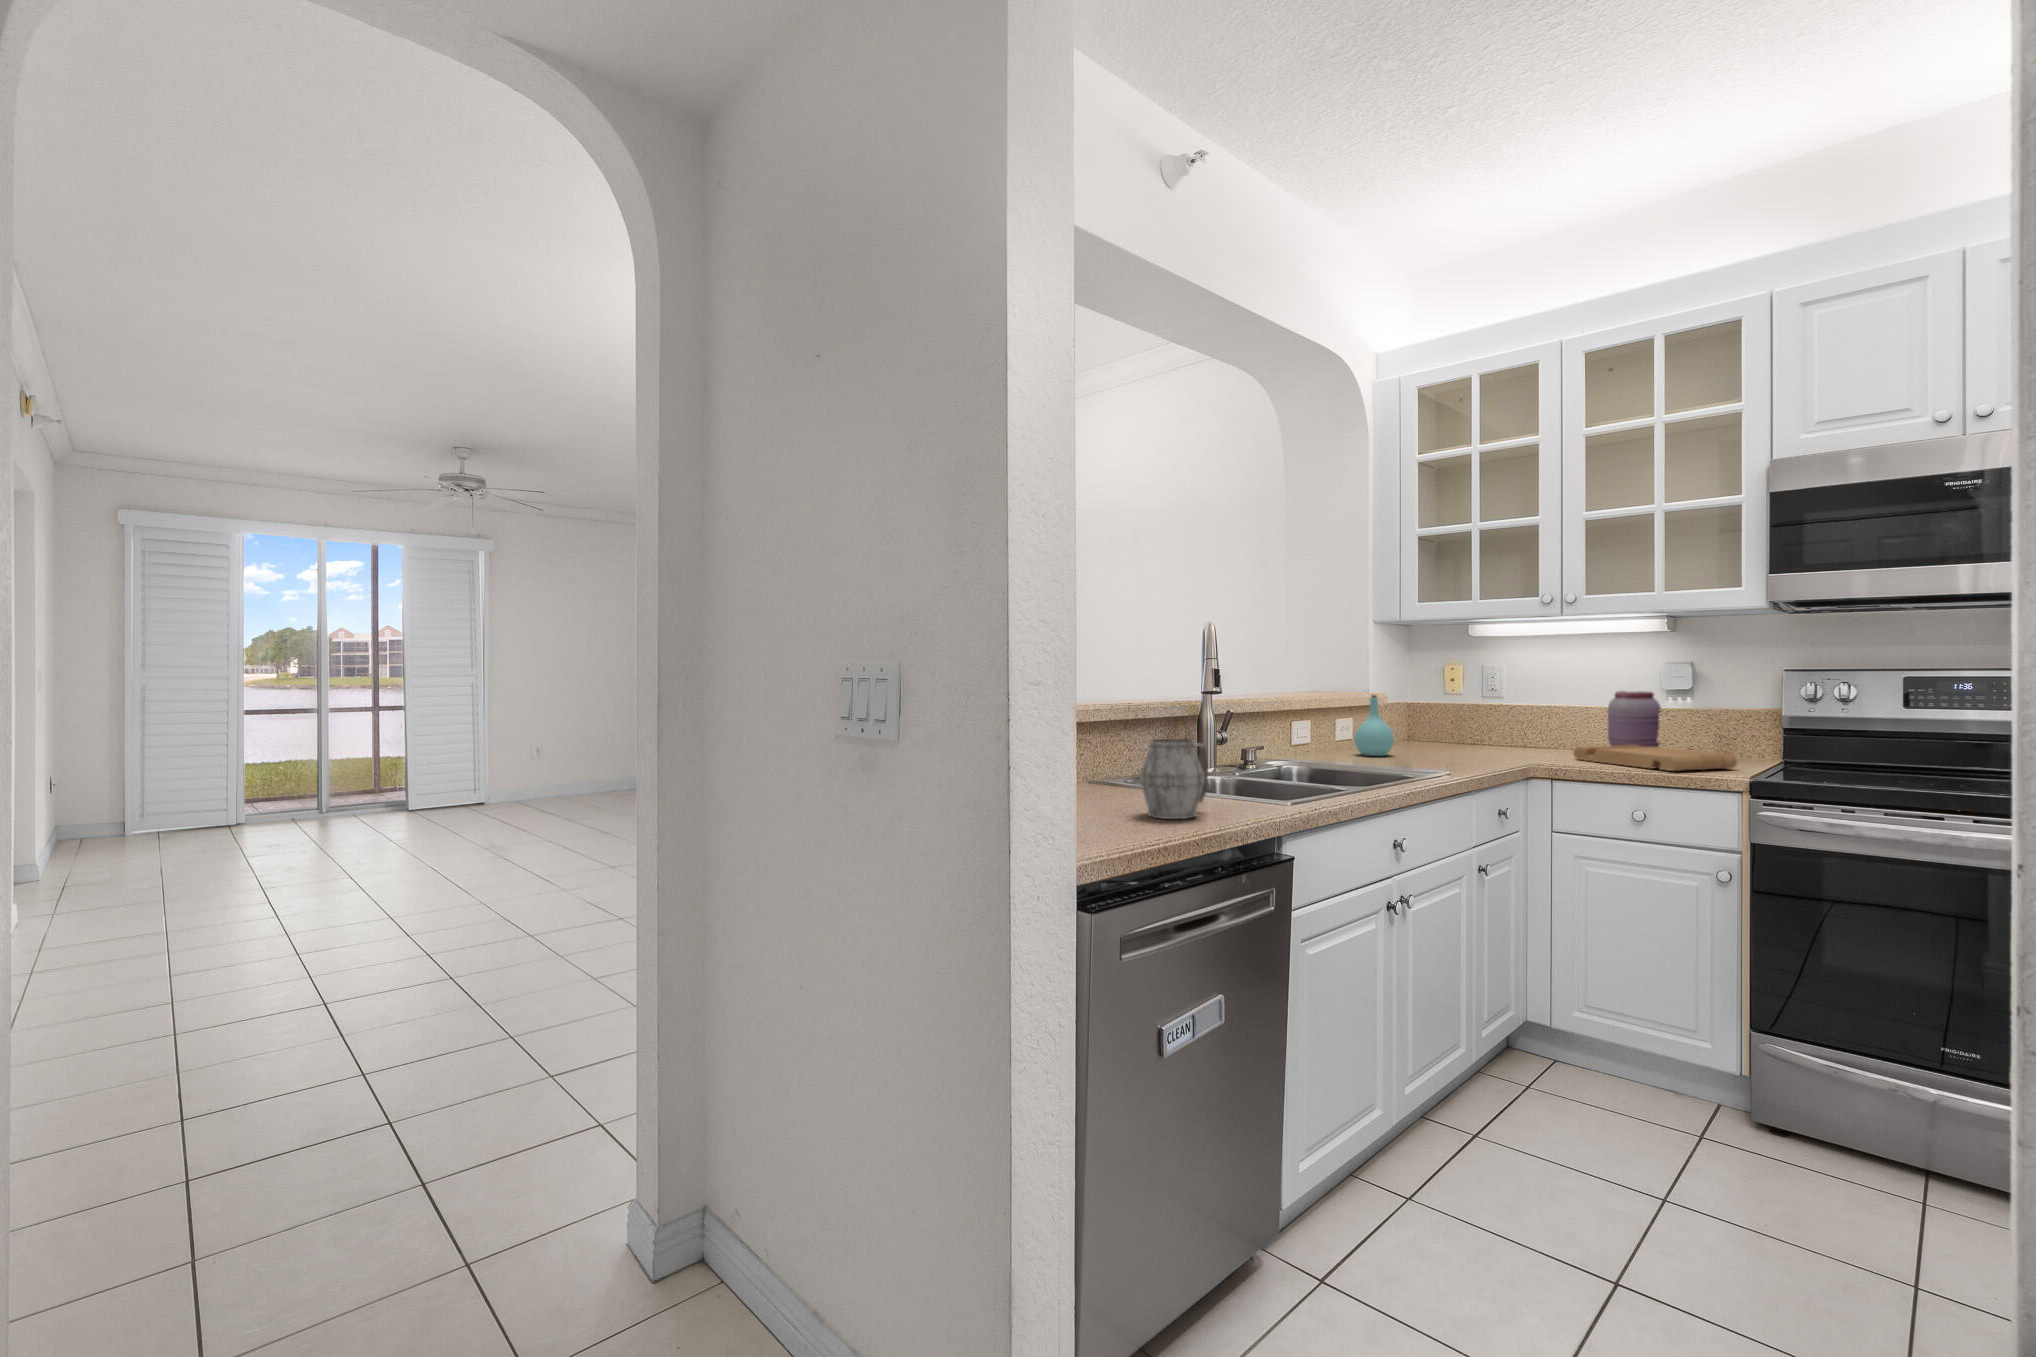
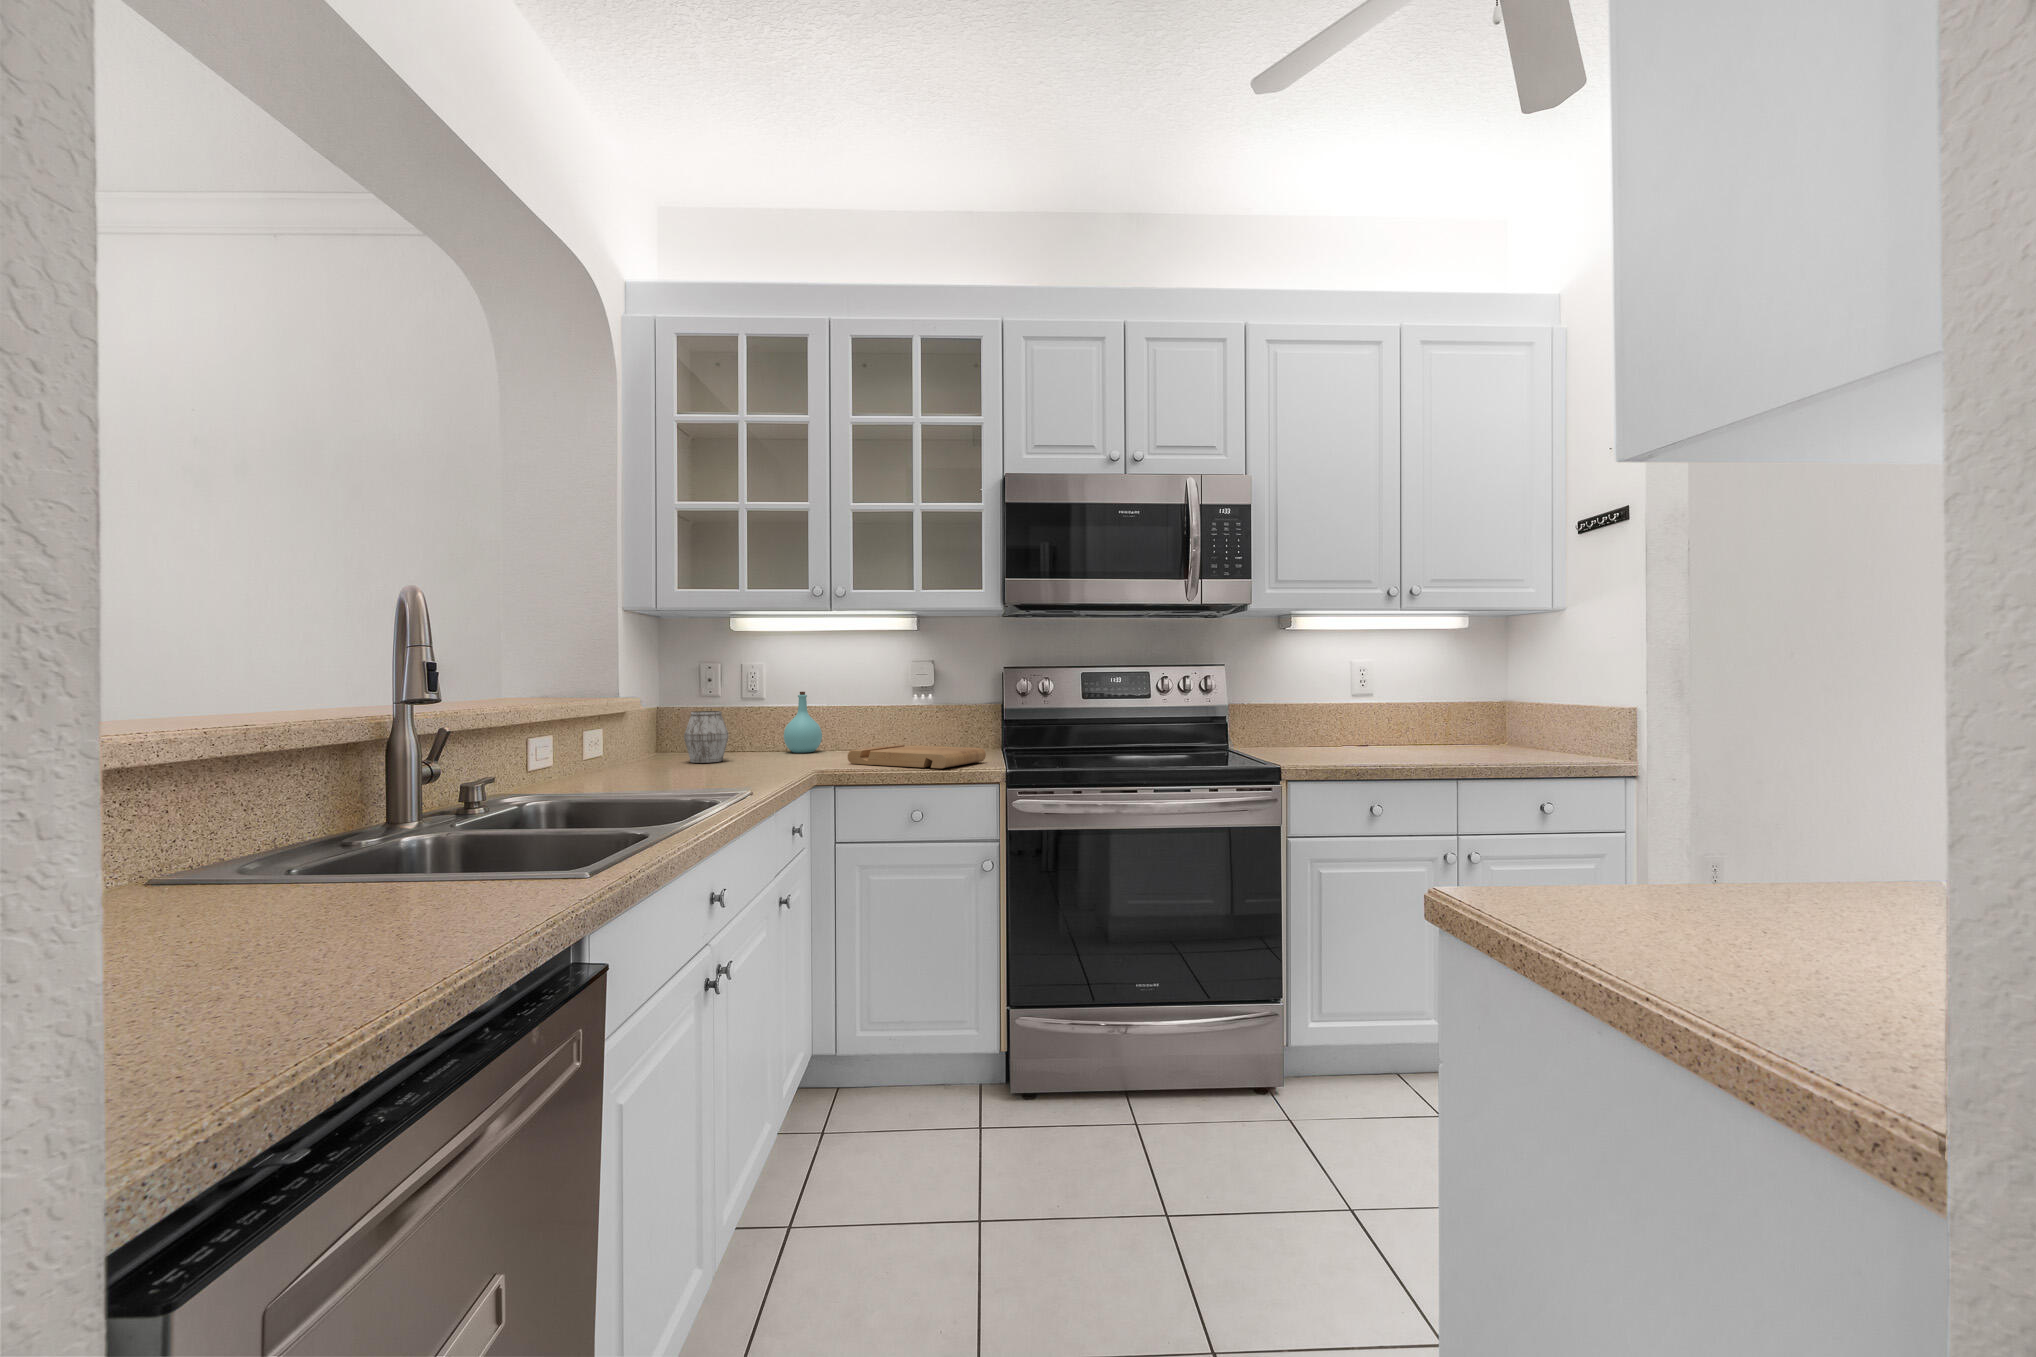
jar: present [1608,691,1661,747] -> none [866,691,911,752]
bottle: present [1354,695,1394,756] -> present [784,692,822,753]
mug: present [1140,739,1208,819] -> present [684,711,728,763]

